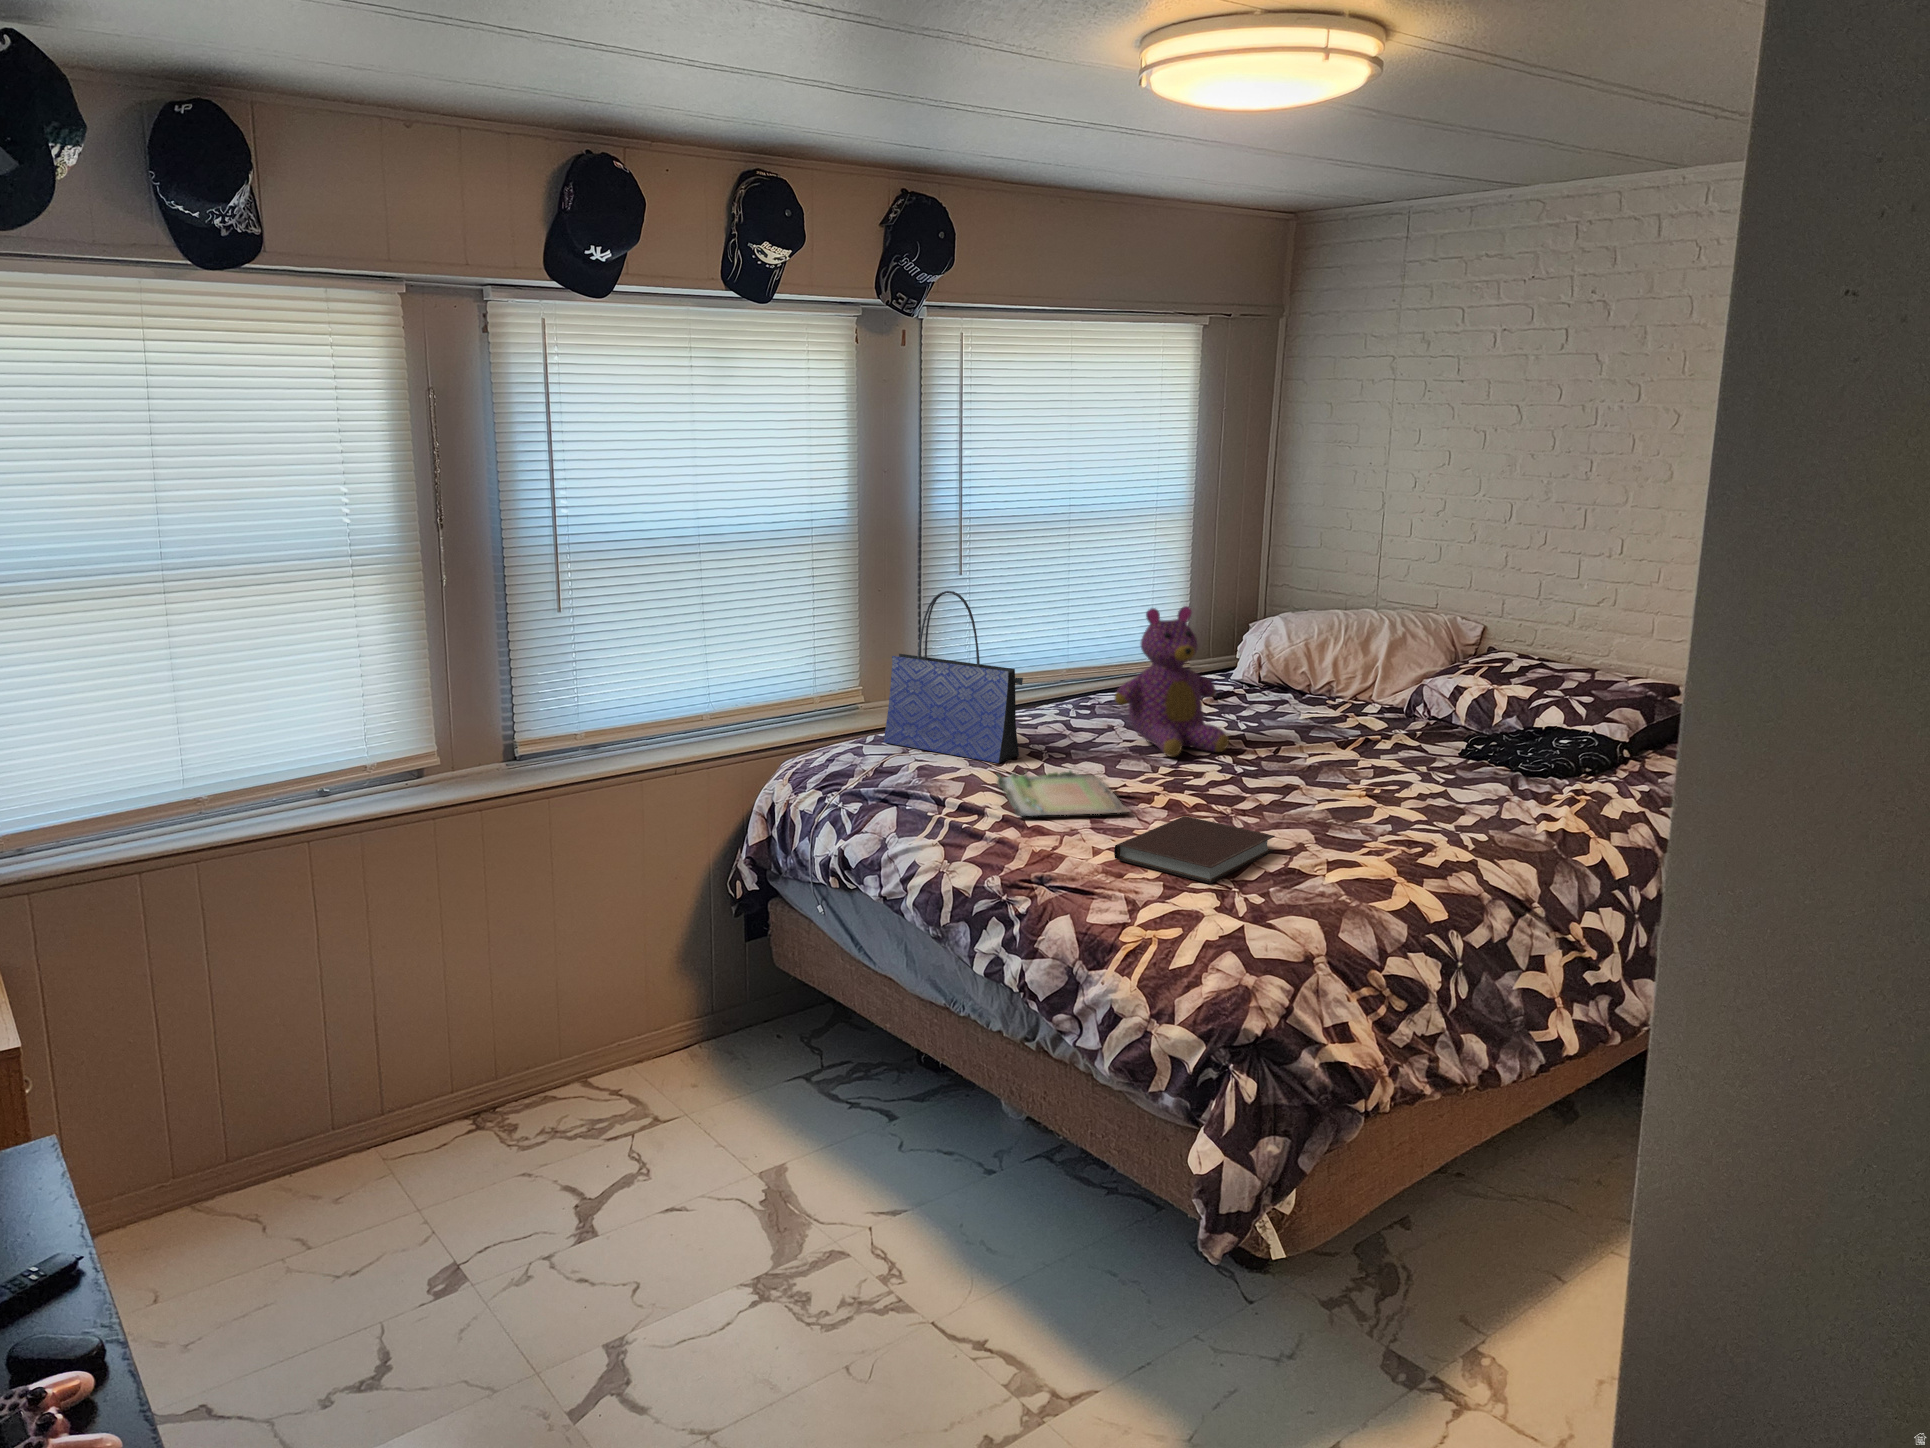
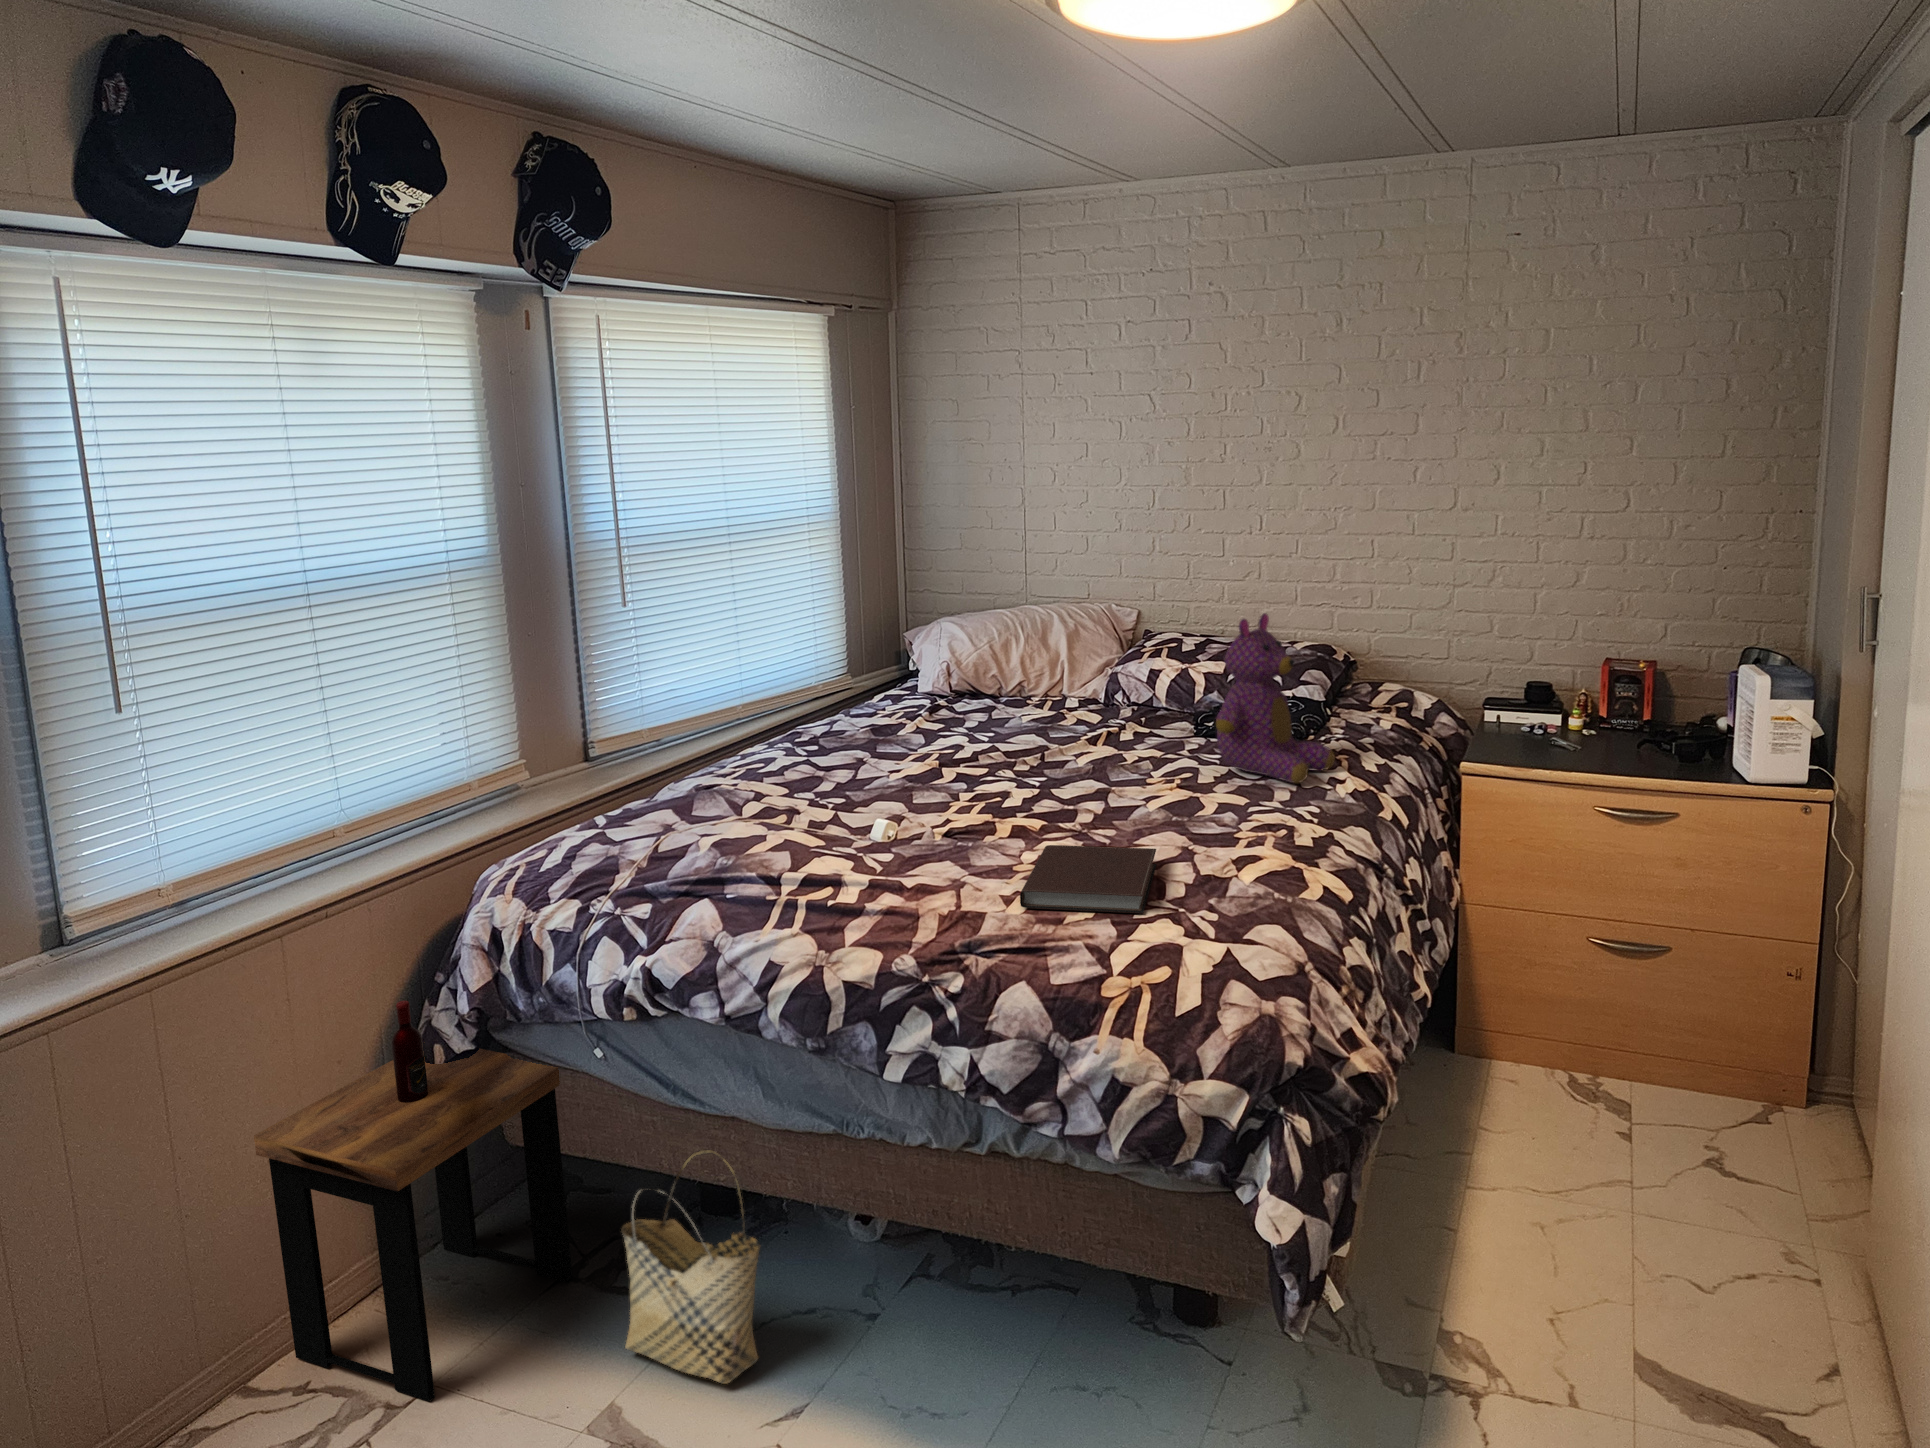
tote bag: present [884,591,1023,763] -> none [601,625,785,823]
teddy bear: present [1115,606,1229,757] -> present [1216,613,1335,783]
tray: present [997,770,1129,816] -> none [787,808,979,882]
side table: none [596,843,802,1129] -> present [254,1001,572,1402]
woven basket: none [798,1003,889,1183] -> present [621,1150,760,1384]

